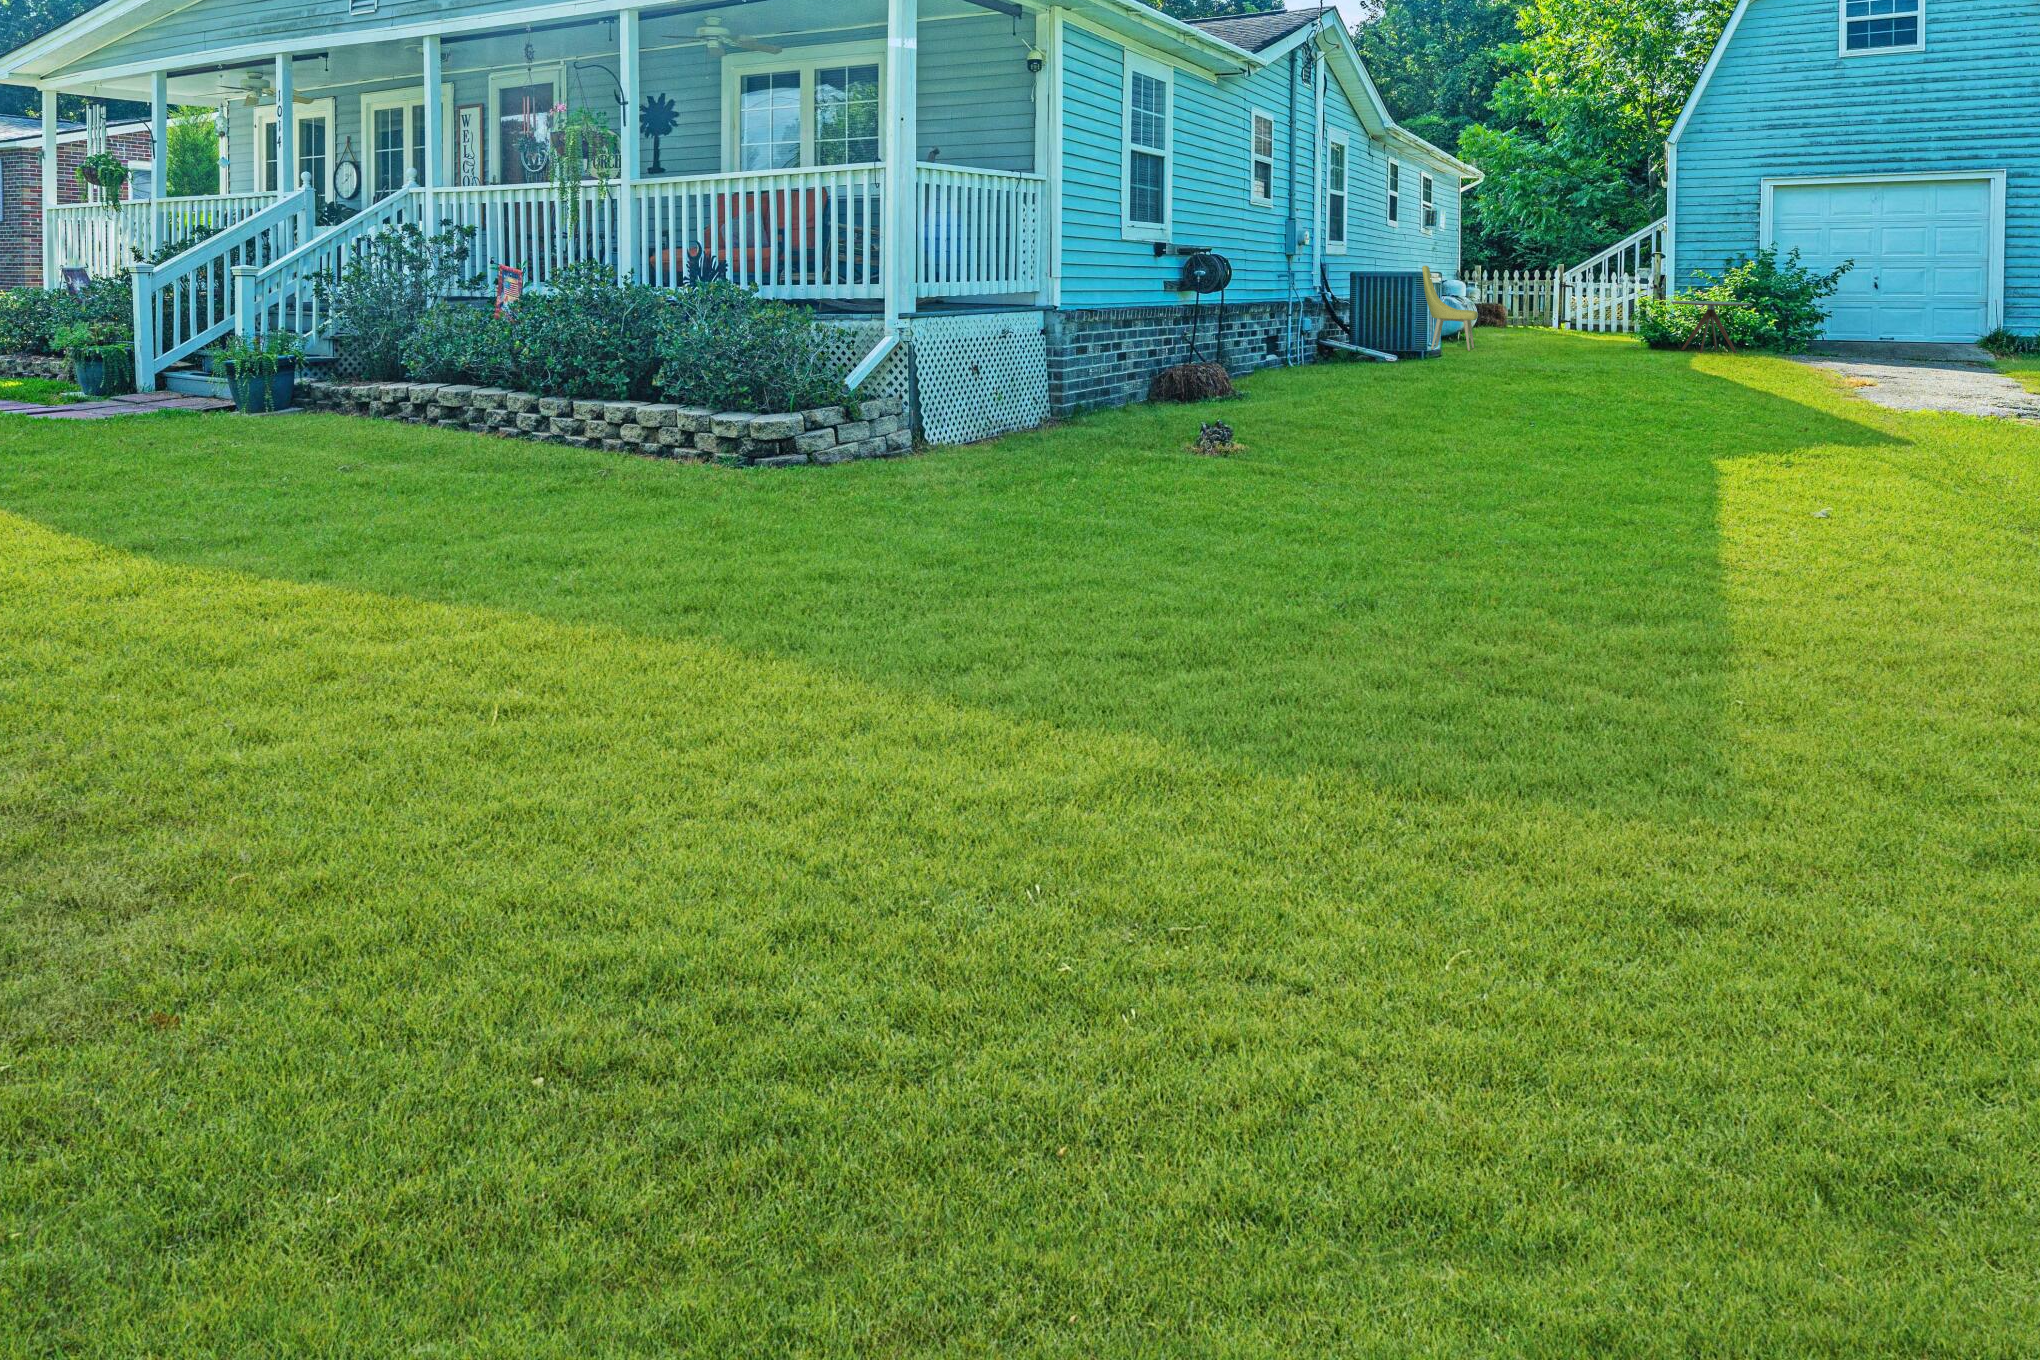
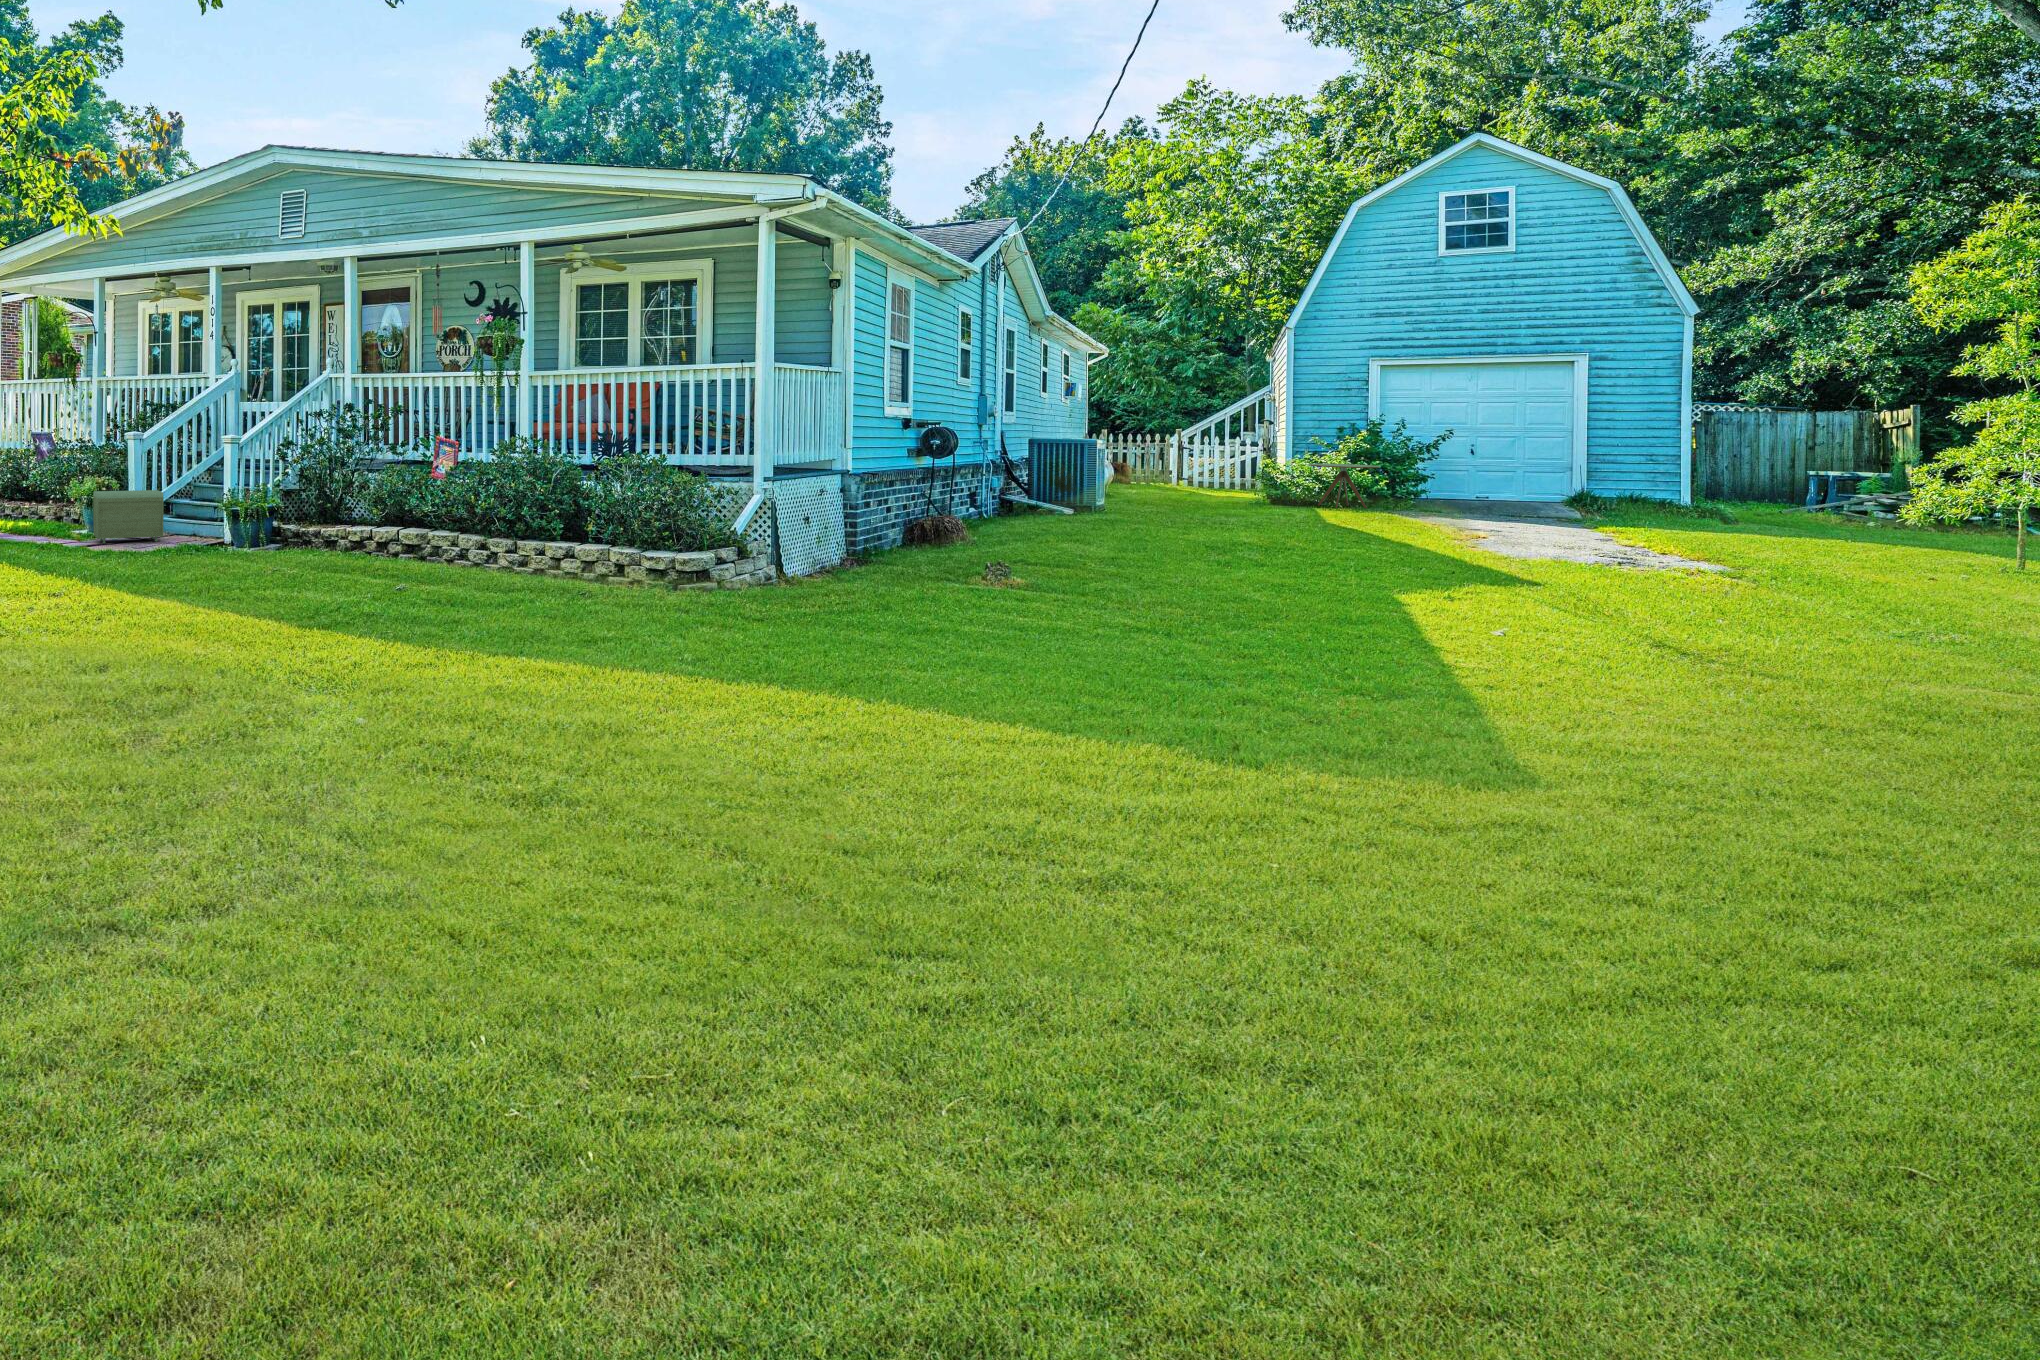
chair: present [1422,266,1478,351] -> none [1094,433,1142,506]
potted tree: none [1371,301,1402,350] -> present [1053,465,1076,504]
storage bench: none [85,336,185,404] -> present [93,490,164,543]

